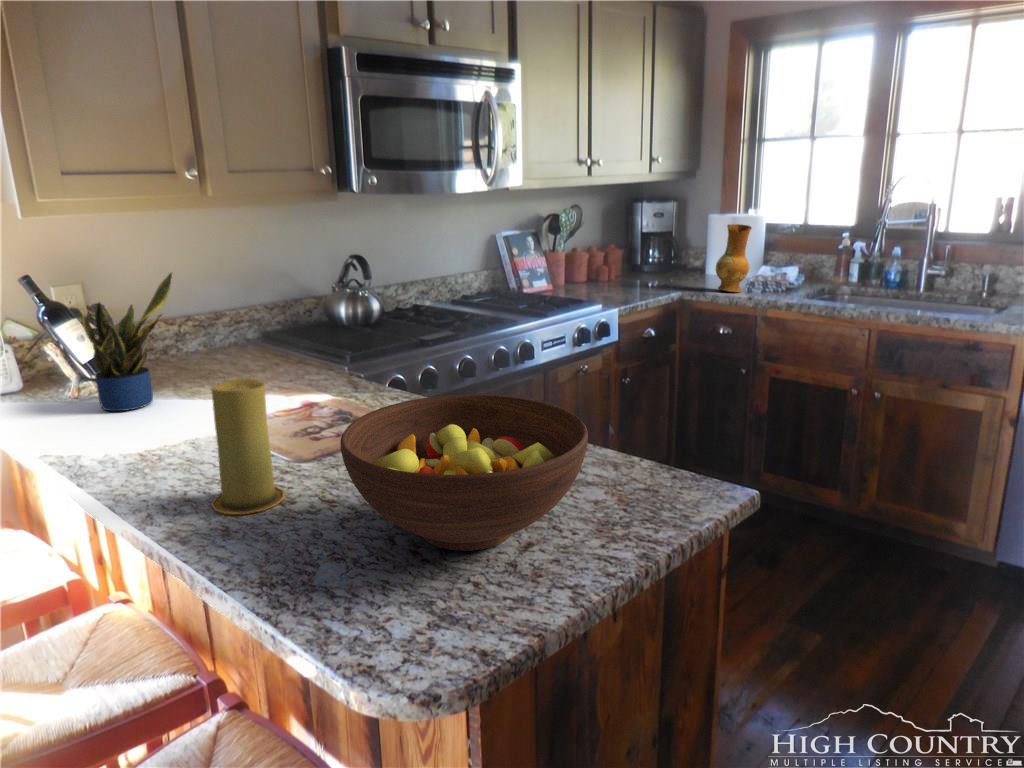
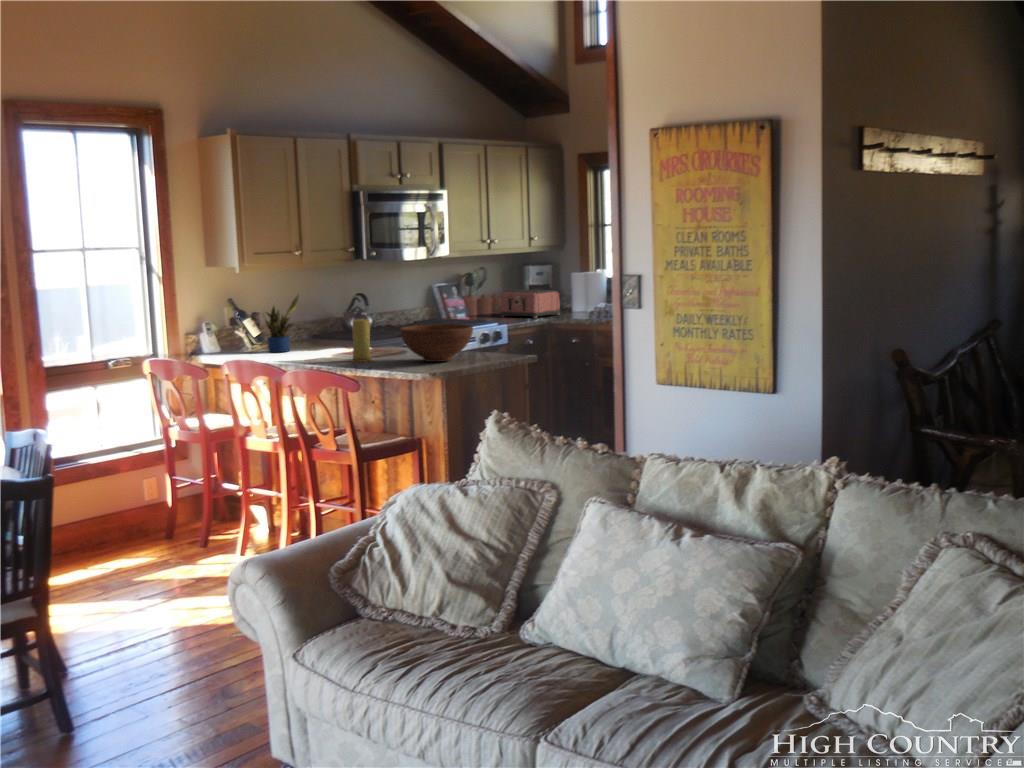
ceramic jug: present [716,224,752,292] -> none [570,277,590,318]
toaster: none [600,240,692,289] -> present [500,290,561,318]

